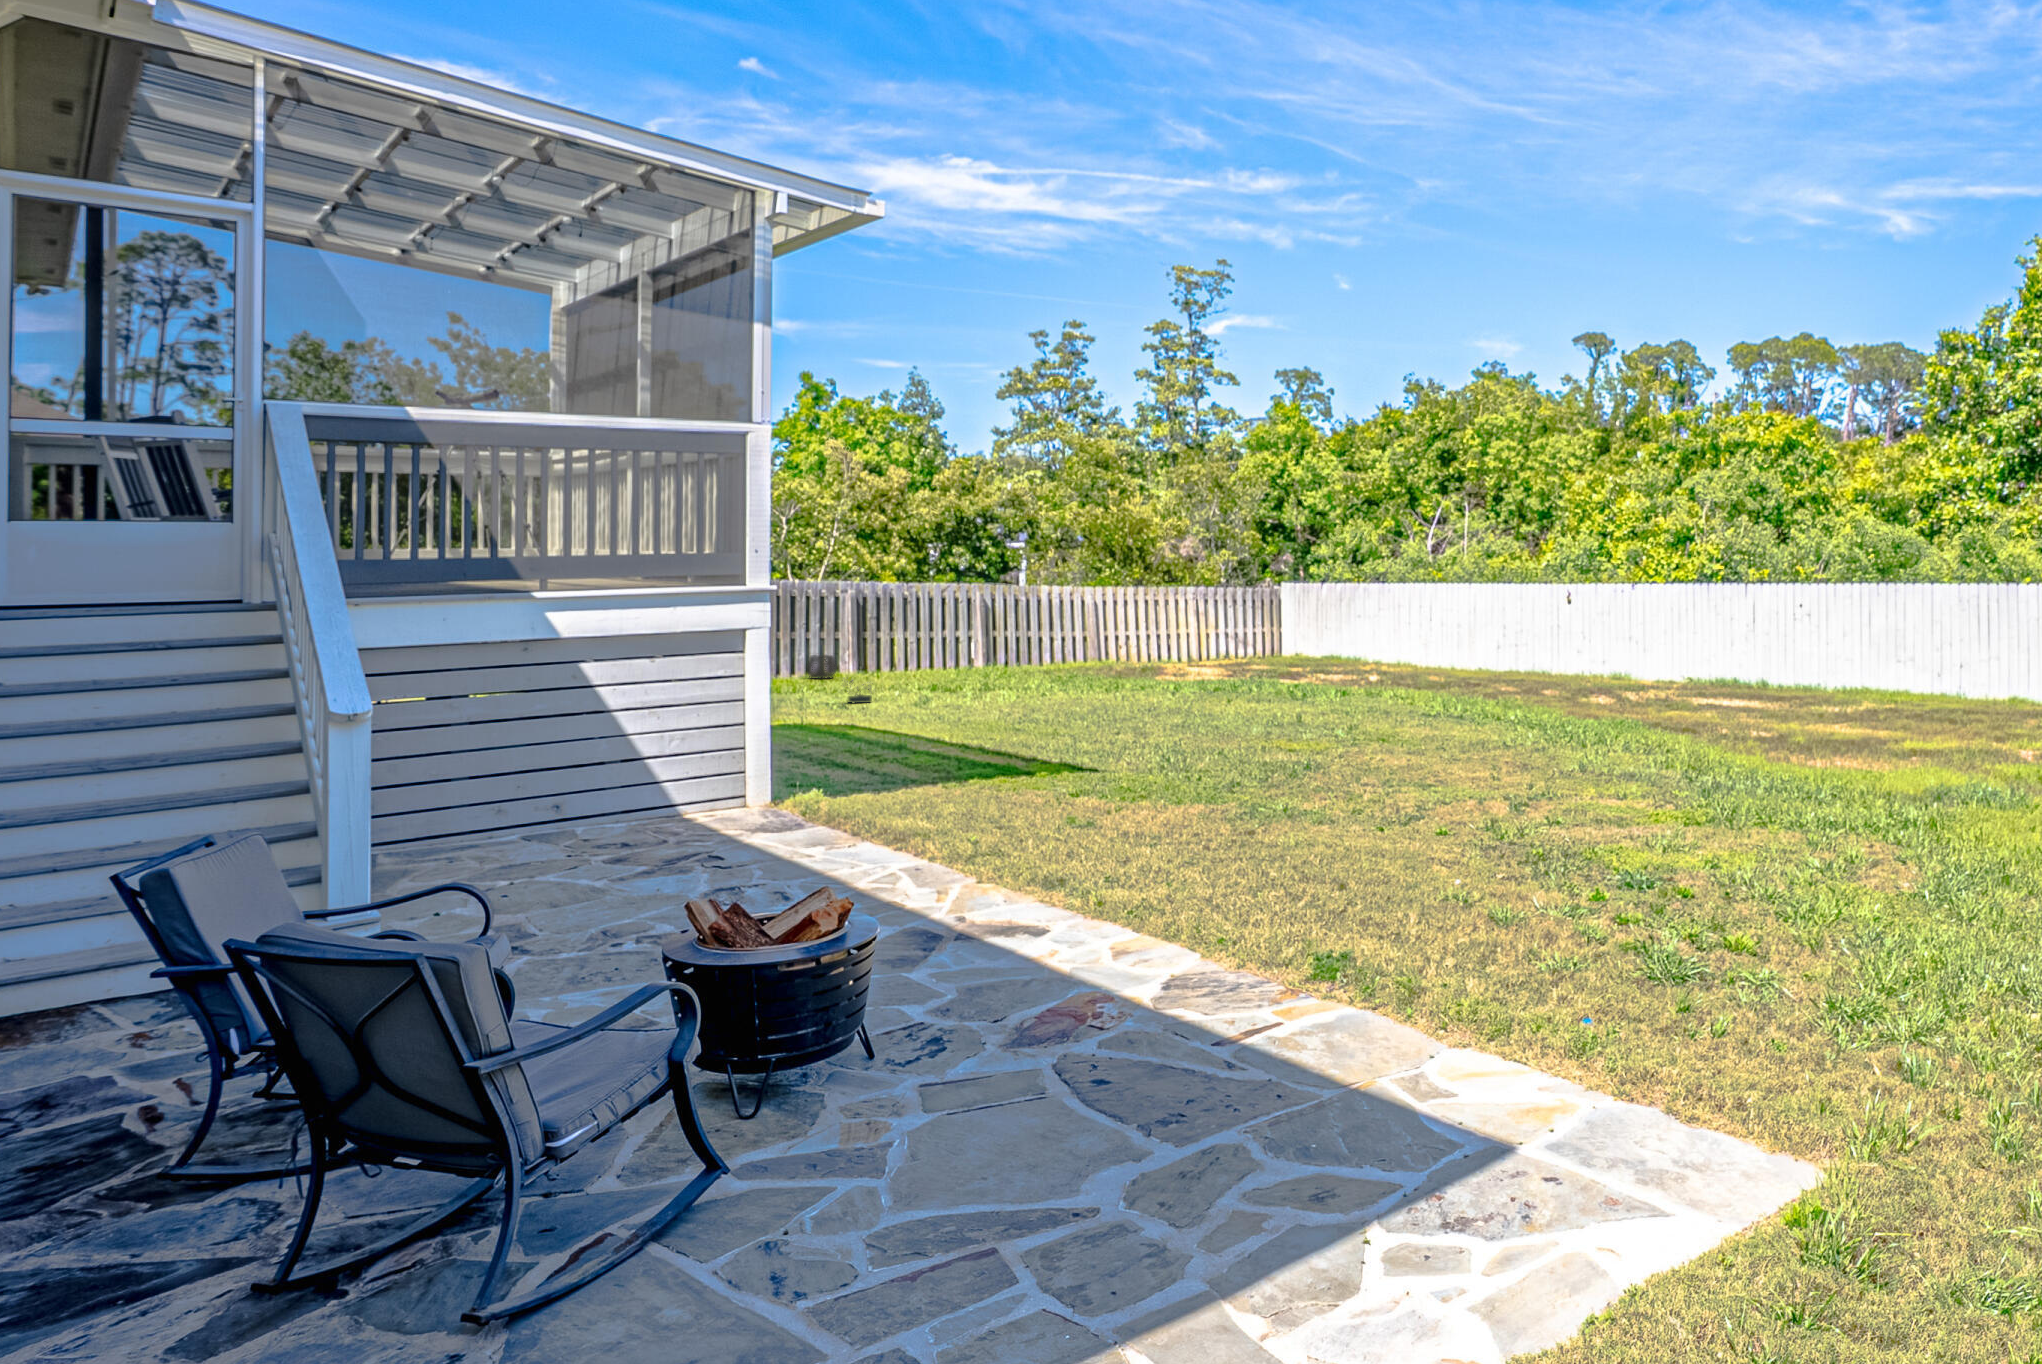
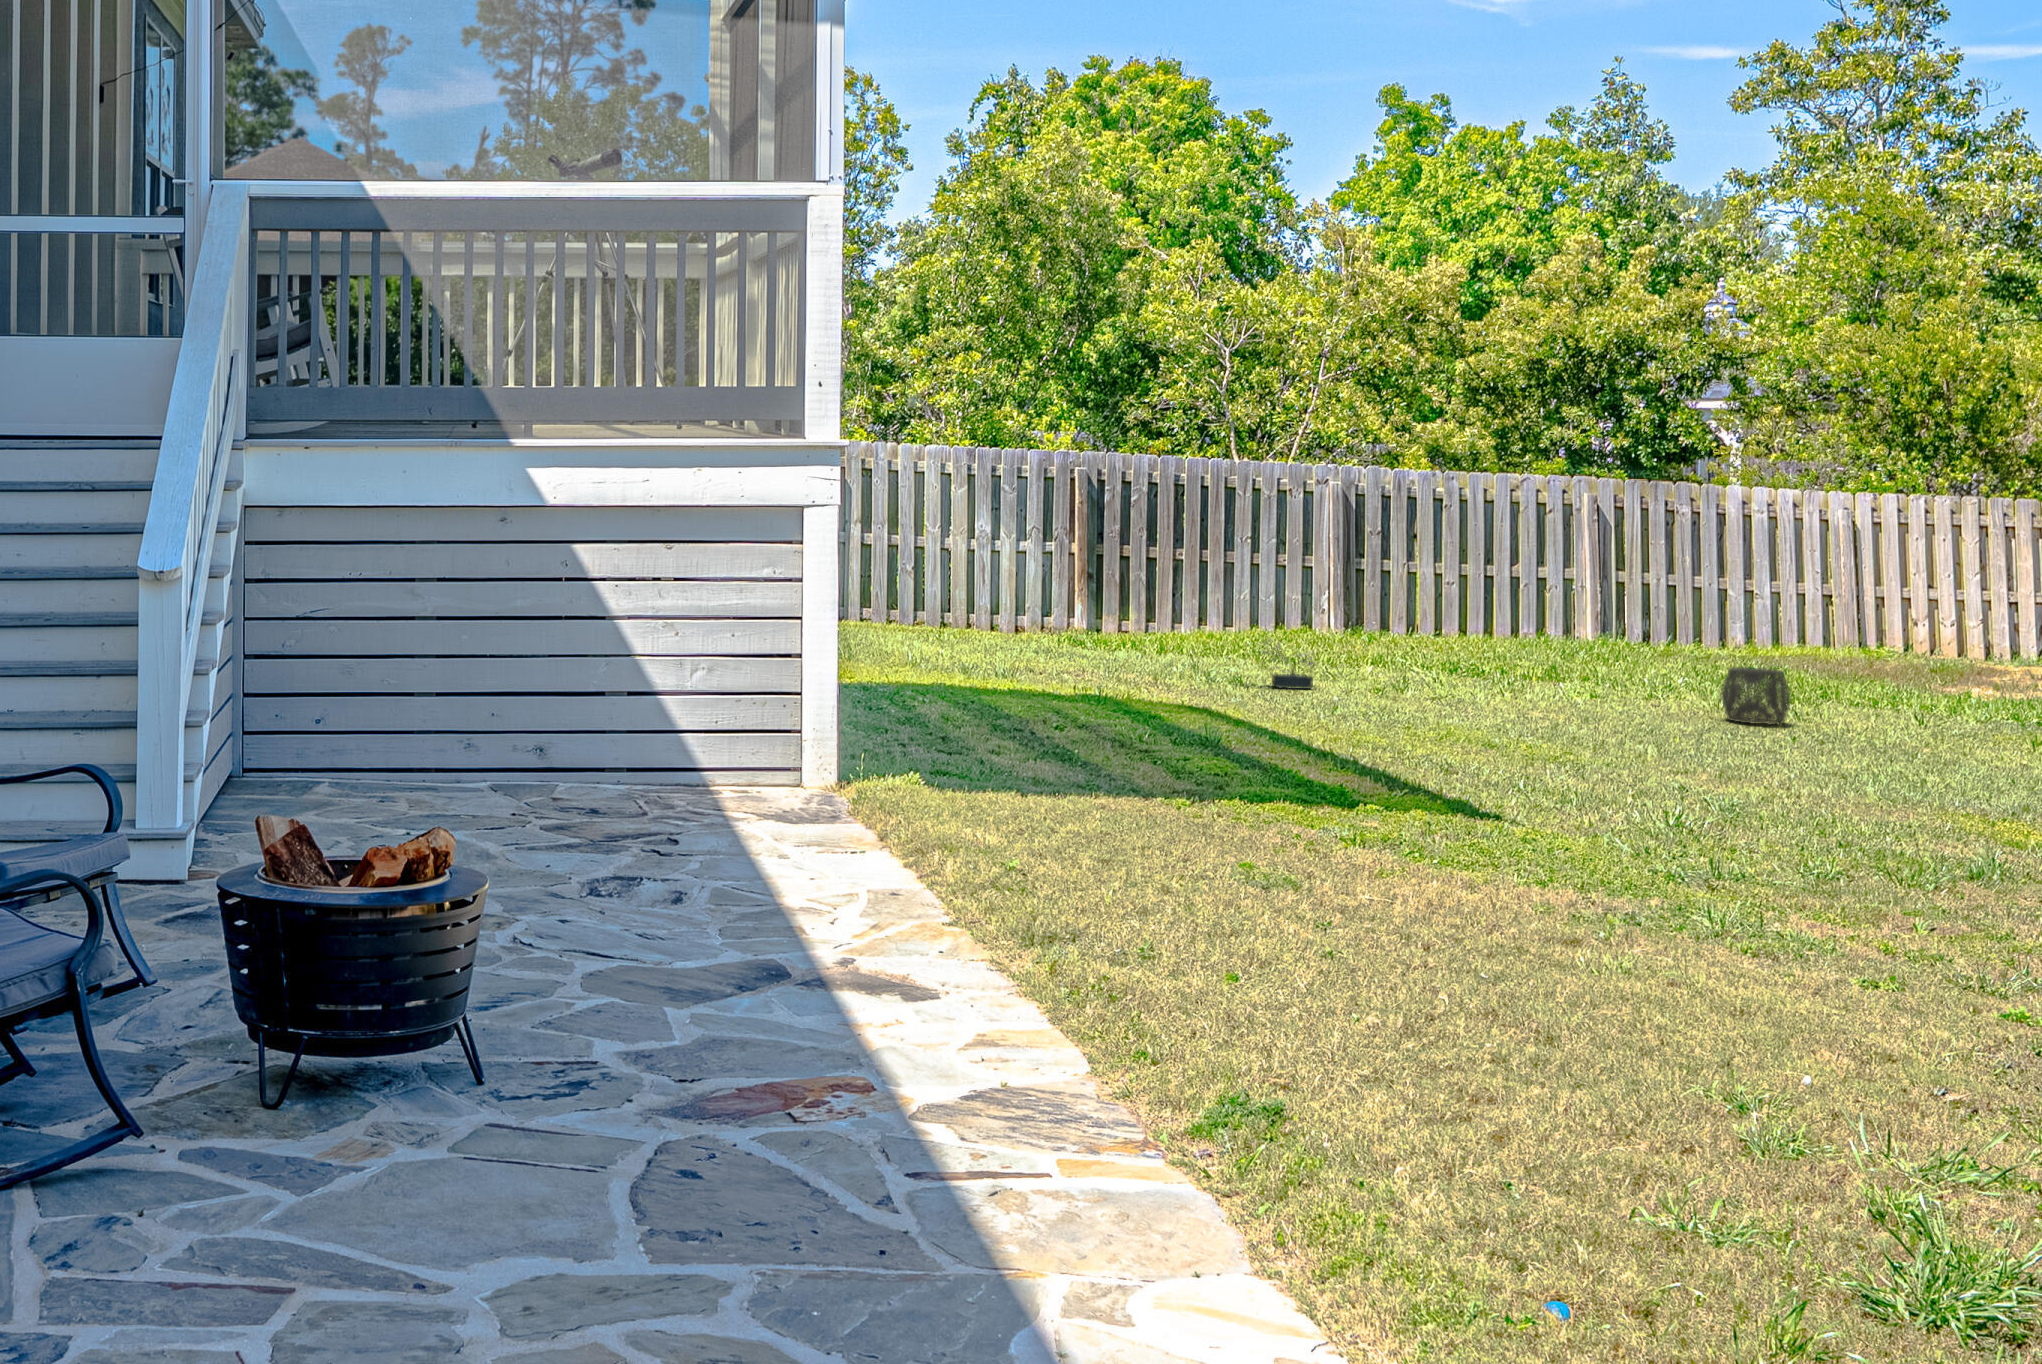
woven basket: present [807,655,837,679] -> present [1722,667,1791,724]

